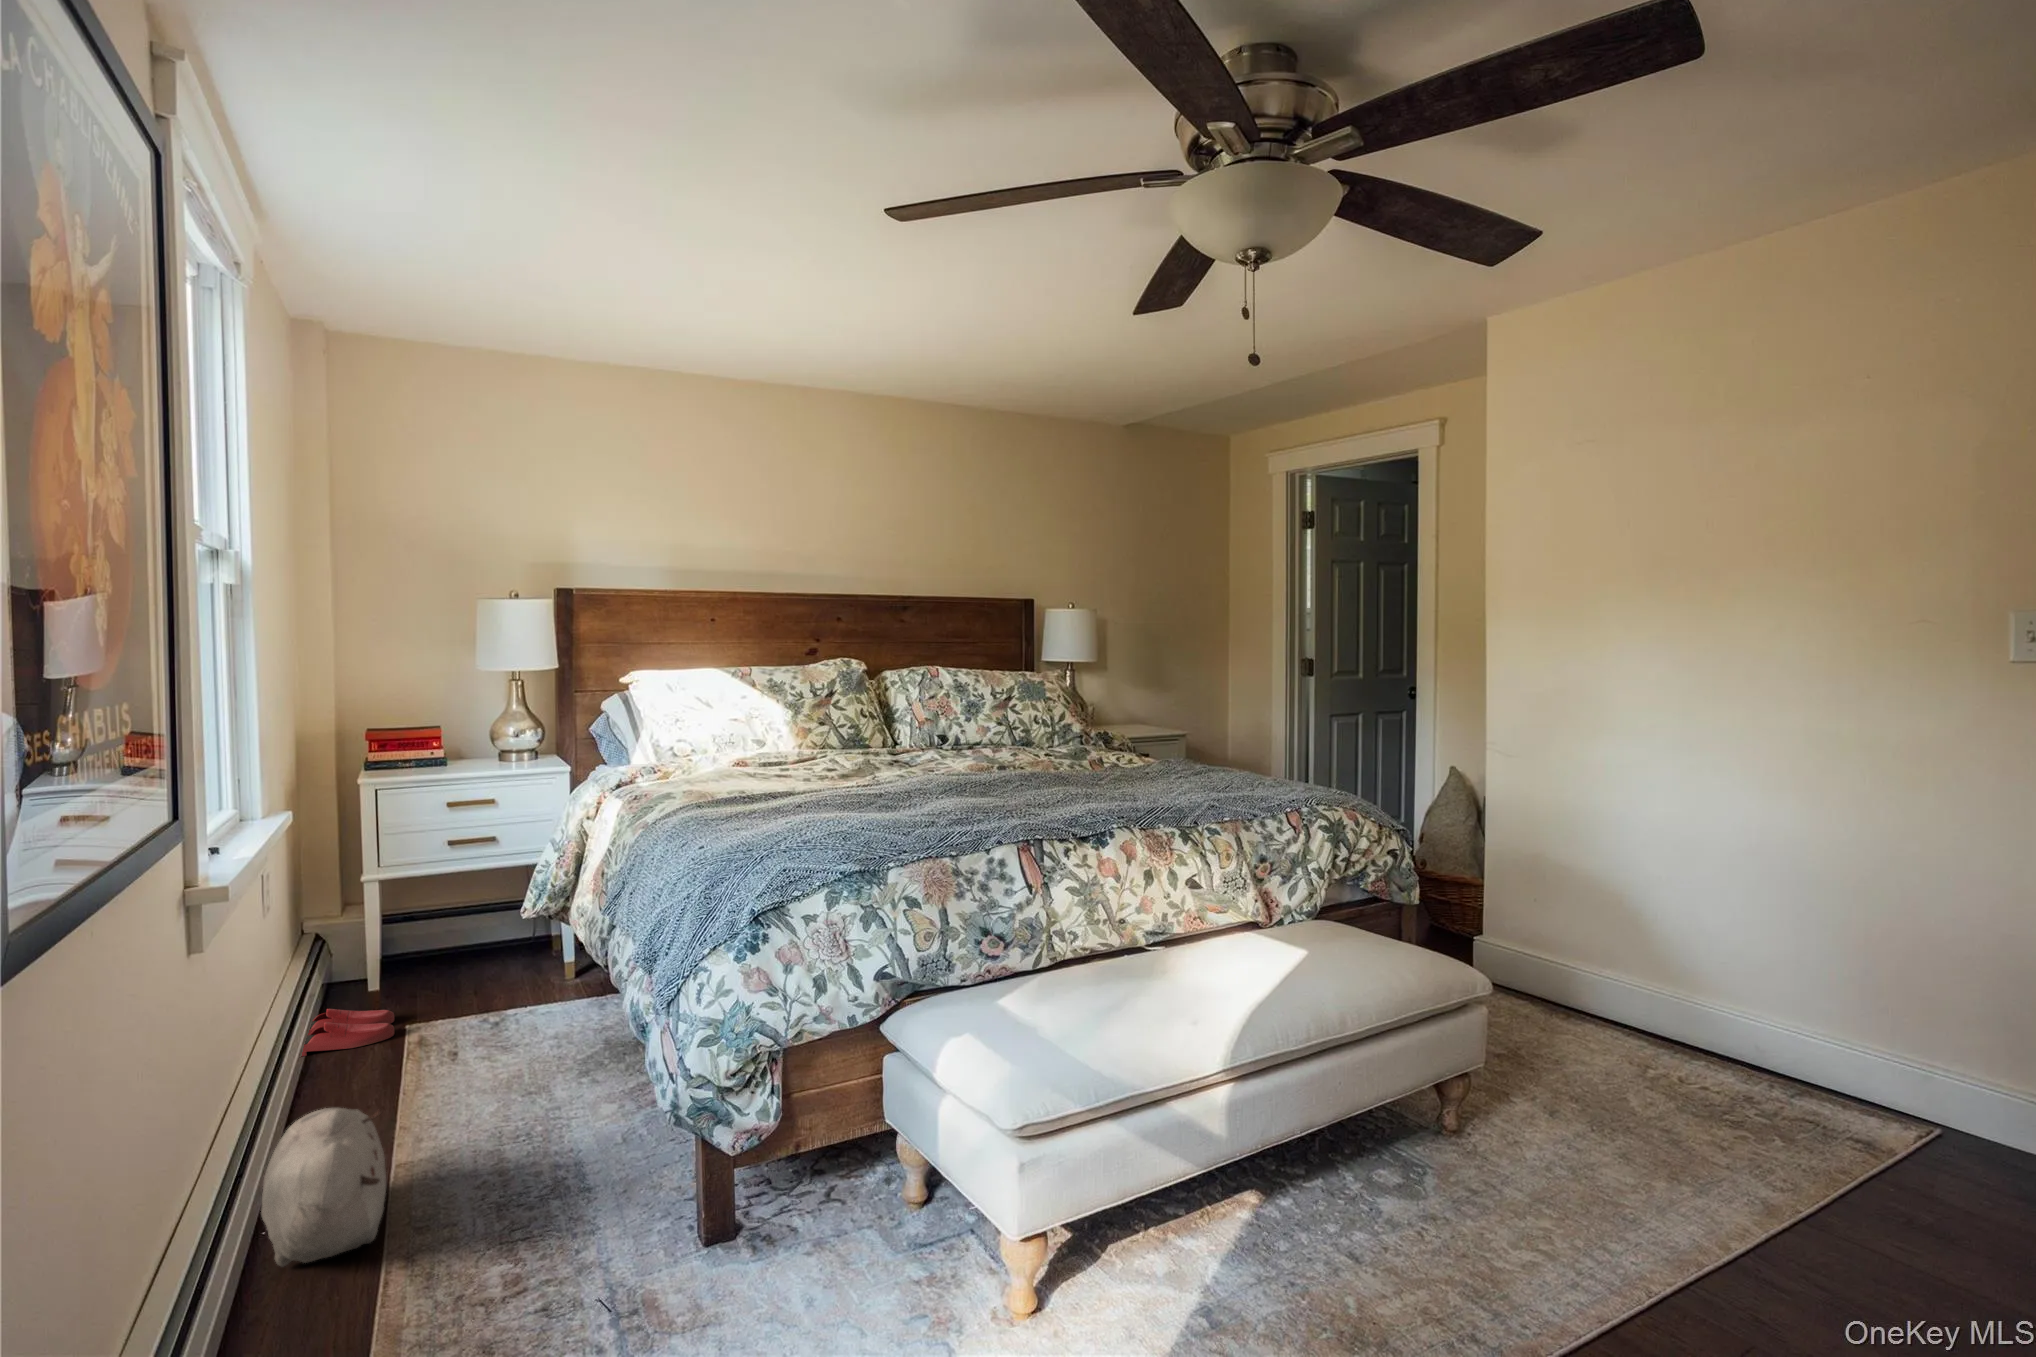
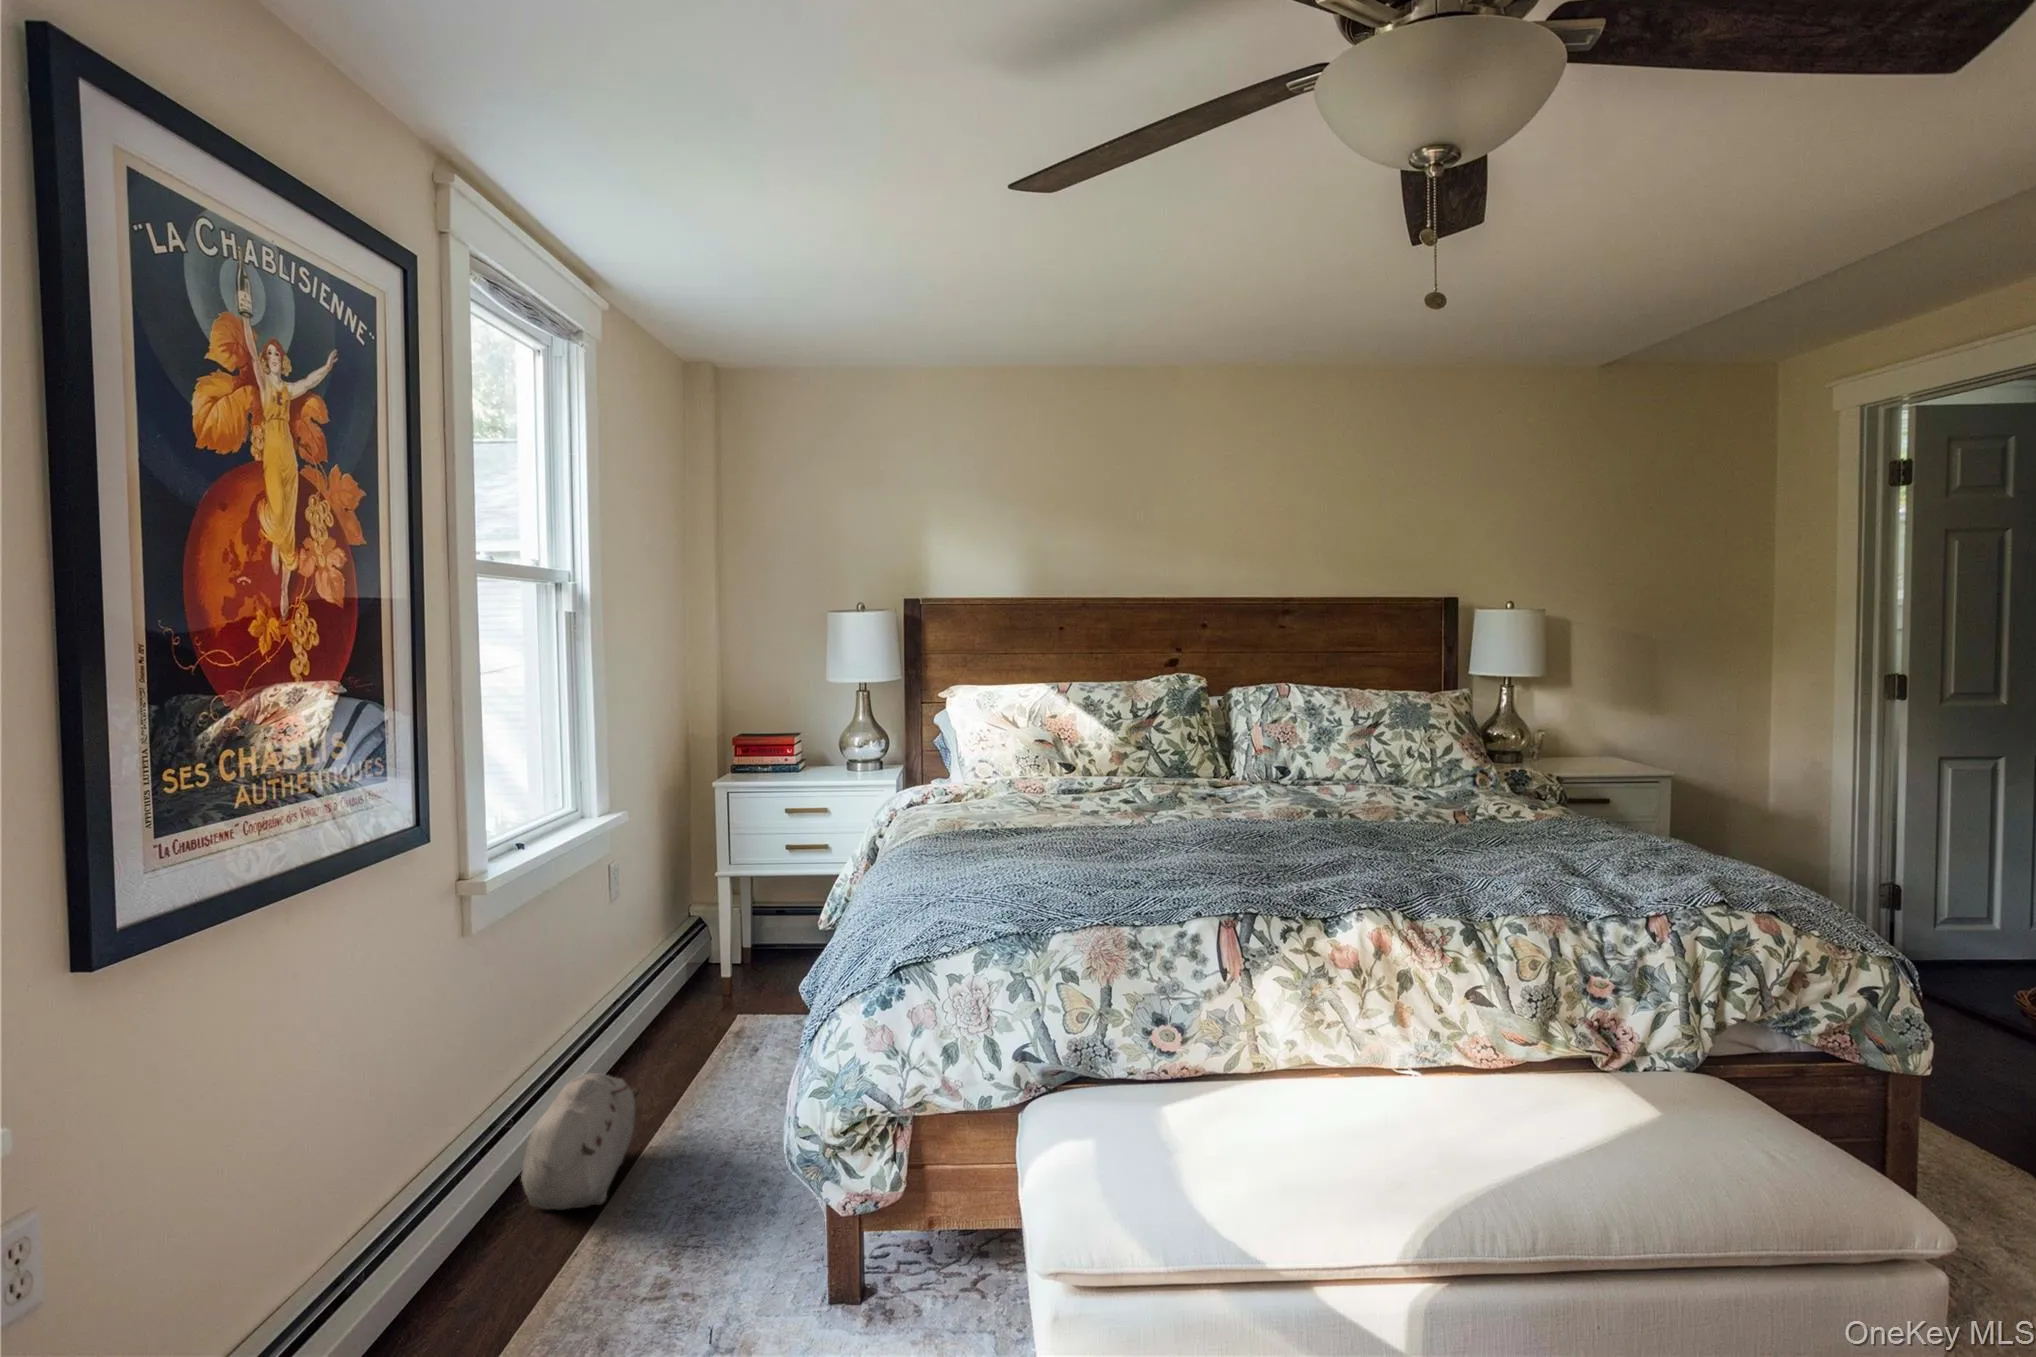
slippers: present [302,1009,394,1056] -> none [657,975,751,1014]

